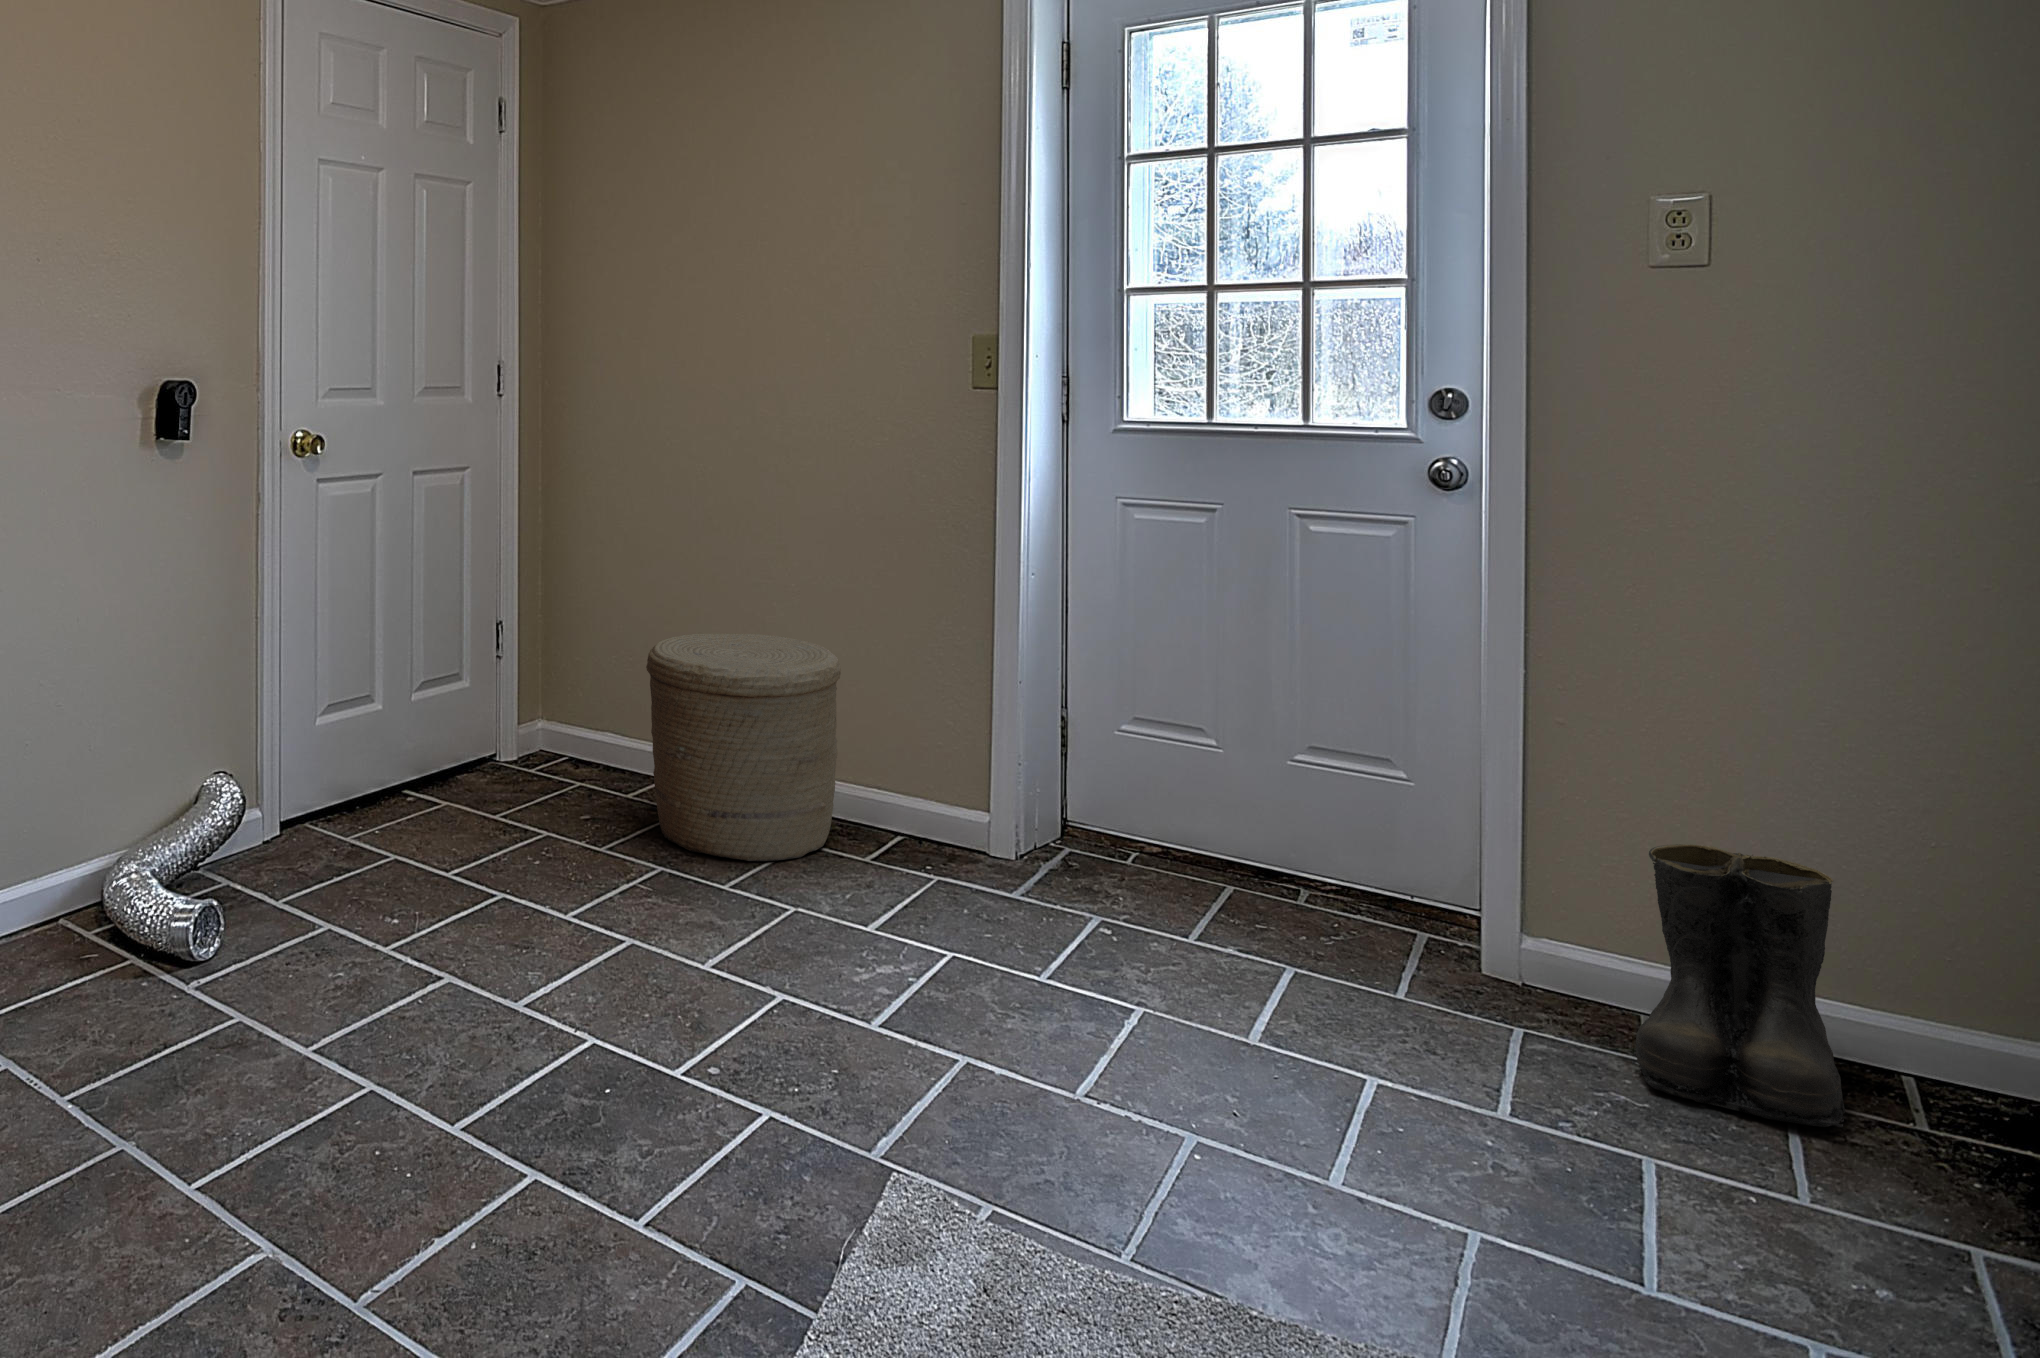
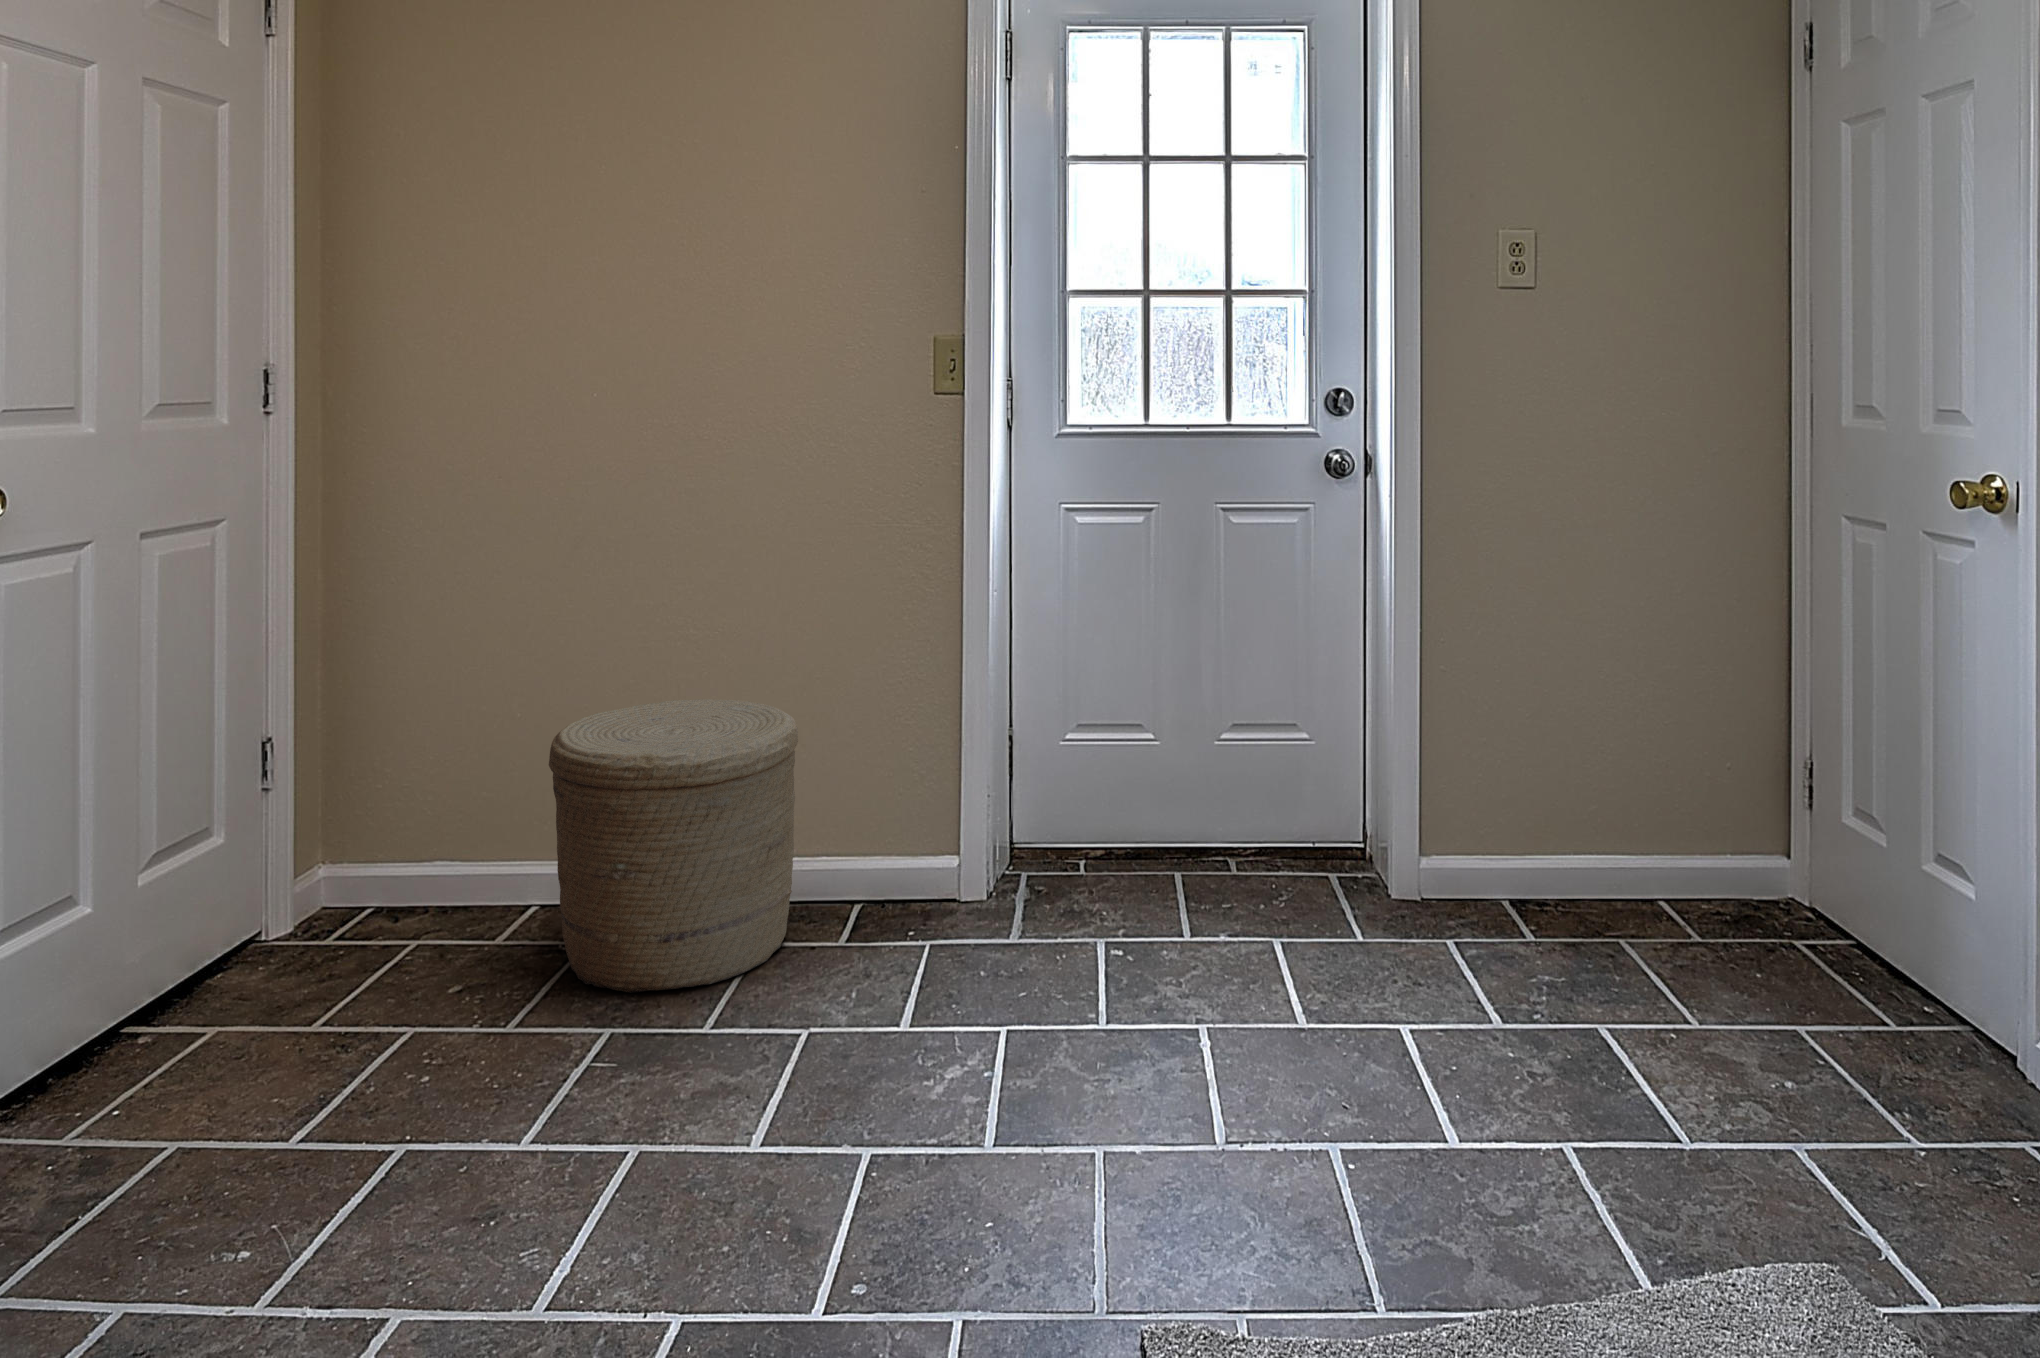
boots: present [1636,844,1845,1127] -> none [1521,754,1679,966]

